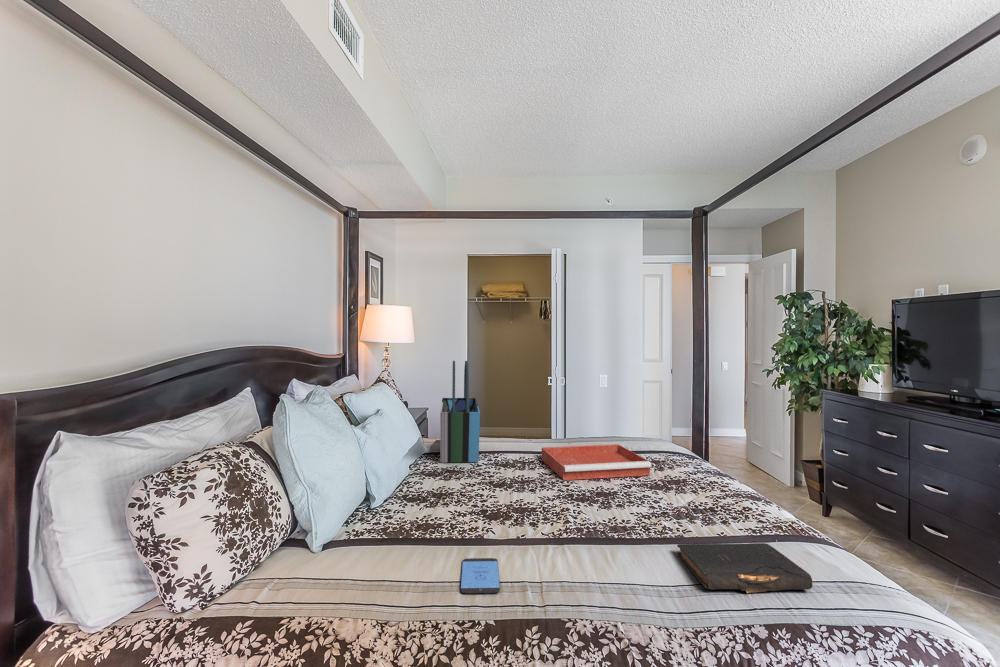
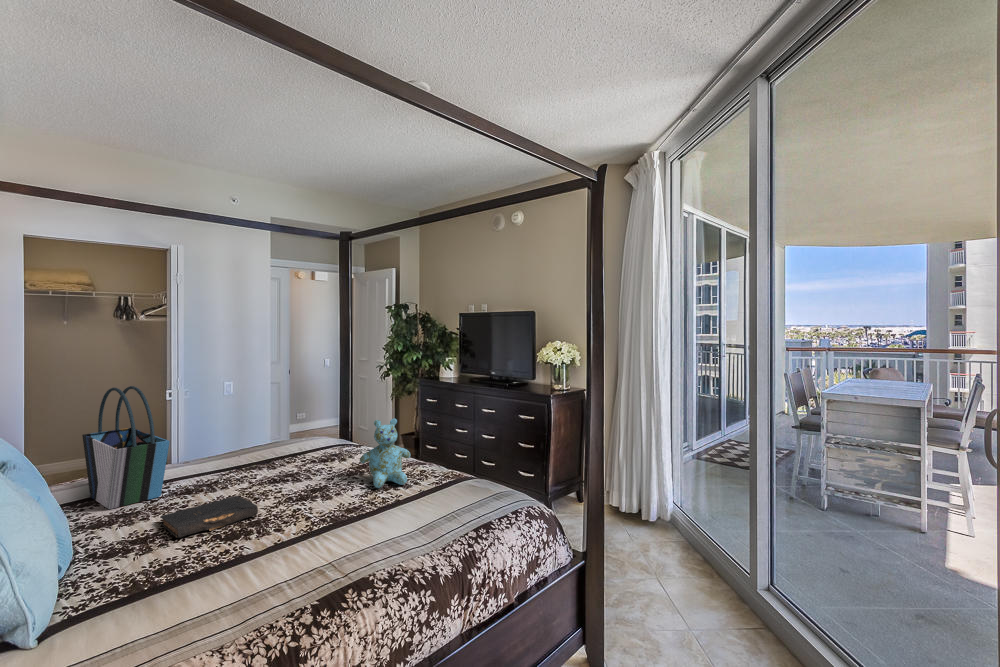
stuffed bear: none [654,426,725,519] -> present [360,418,411,488]
tray: present [542,444,652,480] -> none [231,447,344,488]
book: present [677,543,813,593] -> present [160,496,258,538]
smartphone: present [461,558,500,593] -> none [247,563,305,595]

